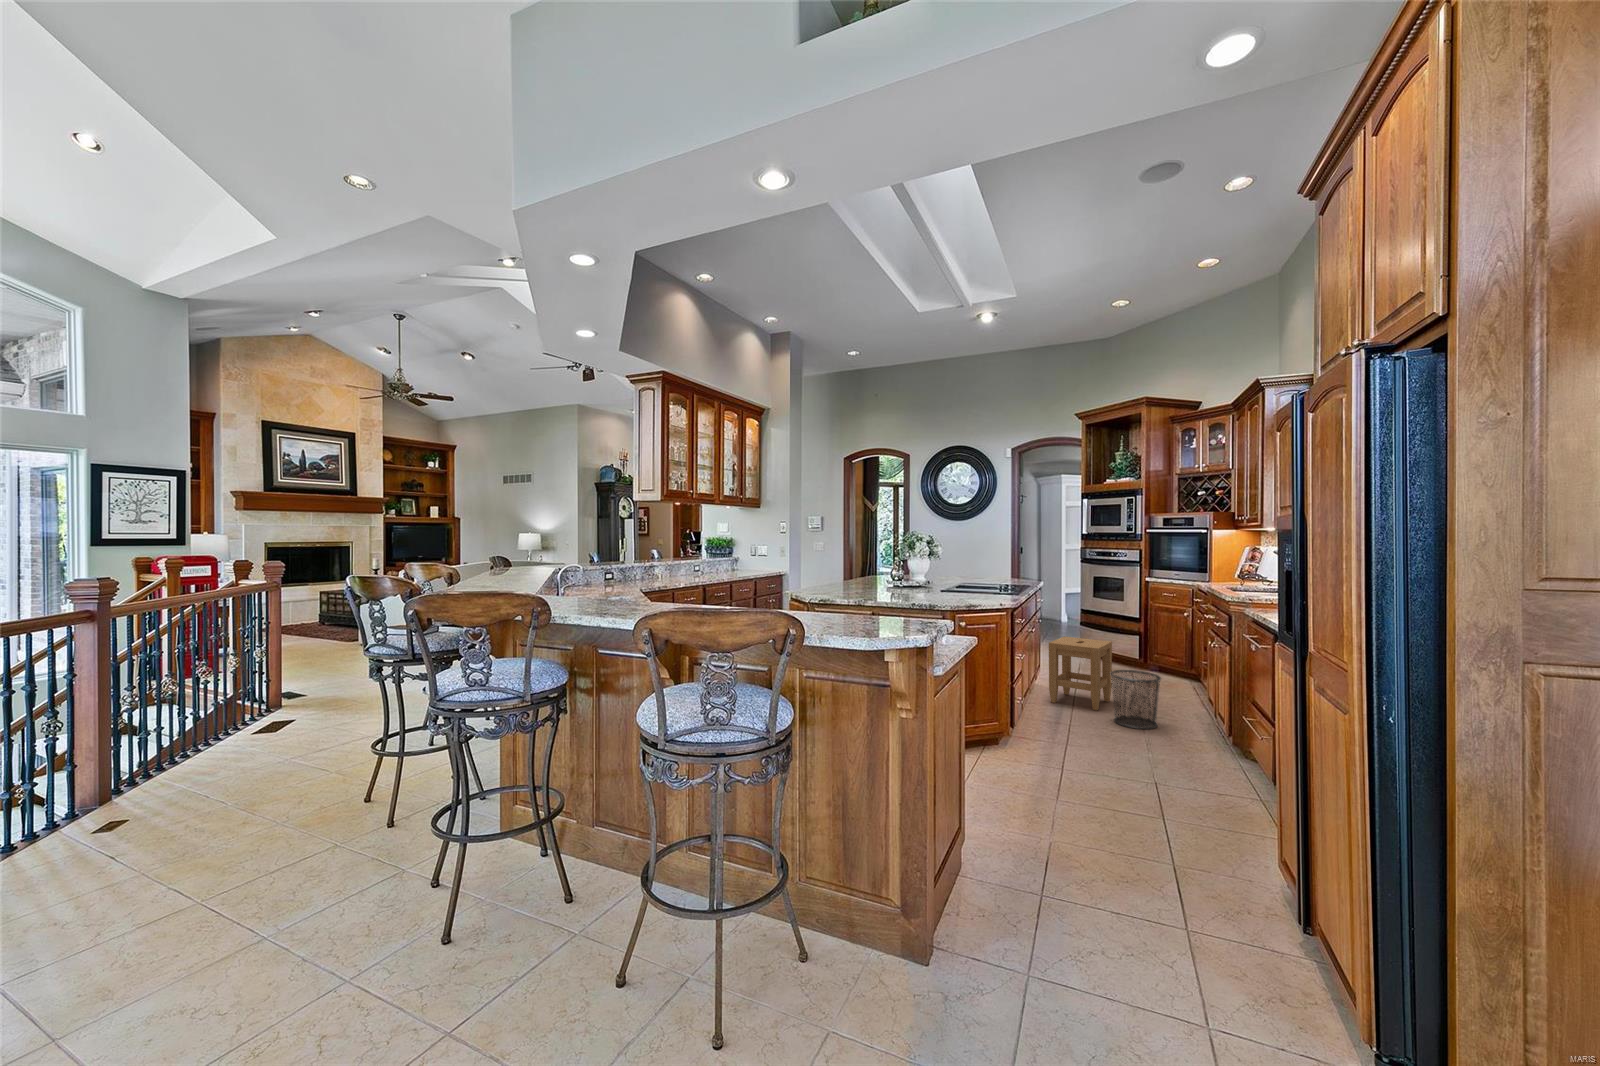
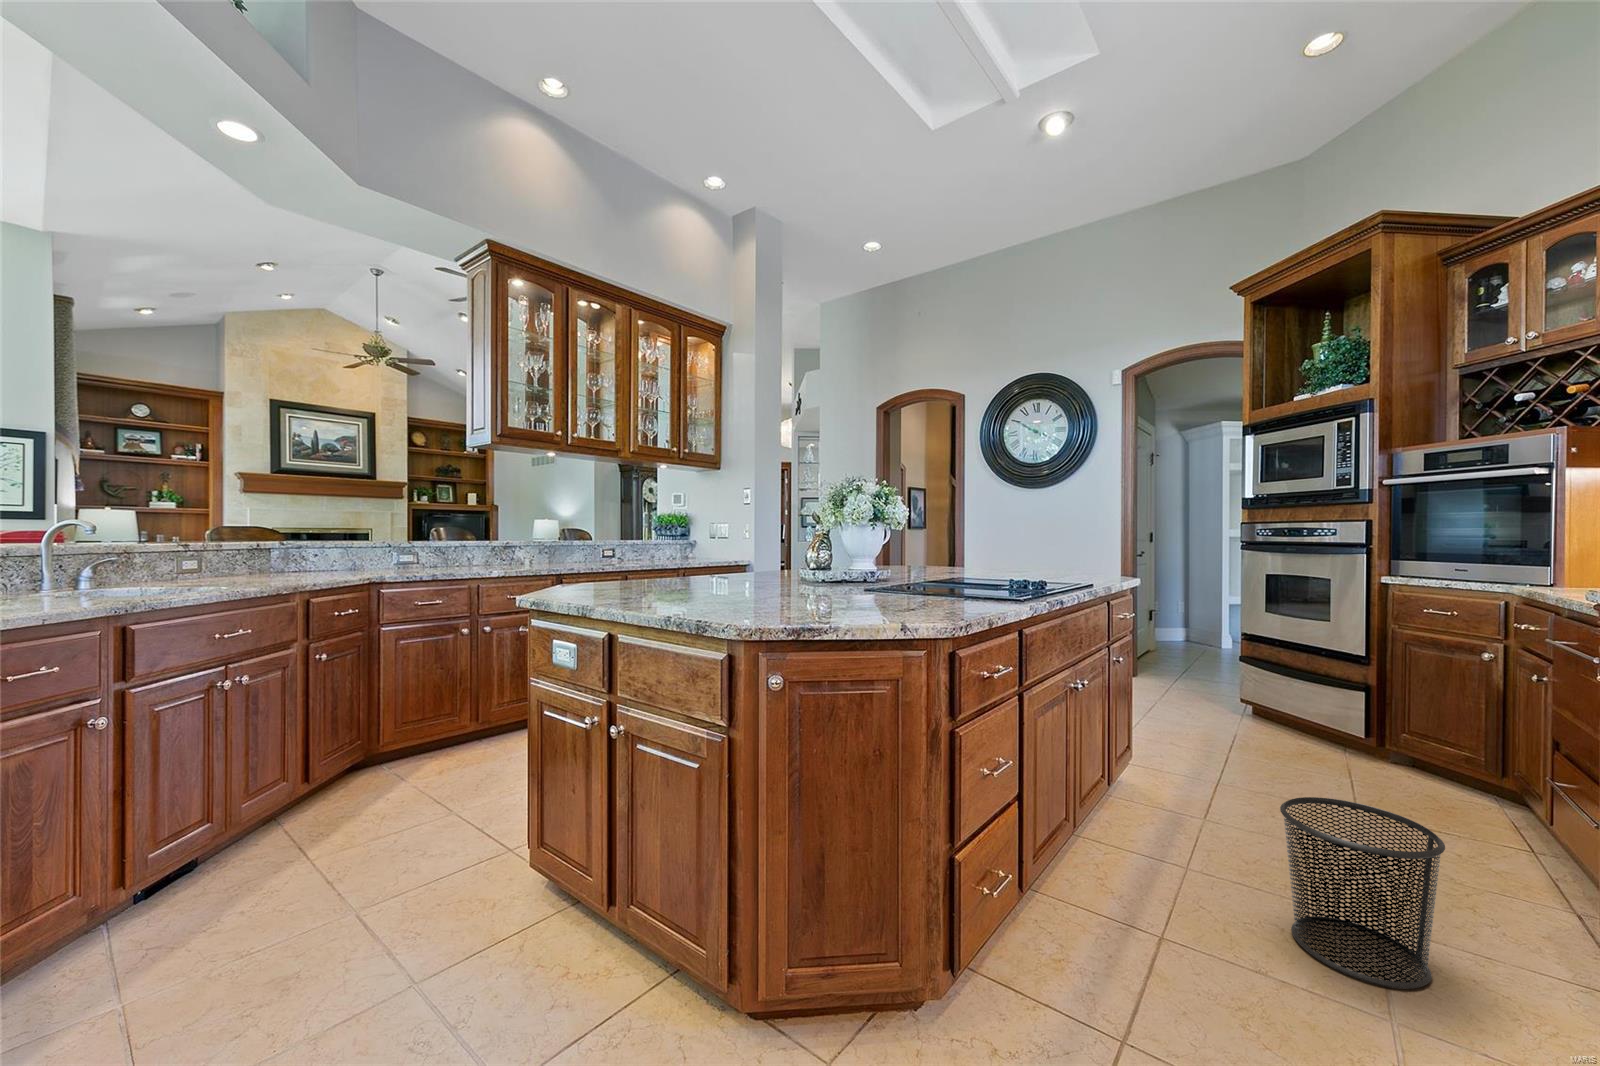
stool: present [1049,636,1112,710] -> none [1134,692,1294,881]

